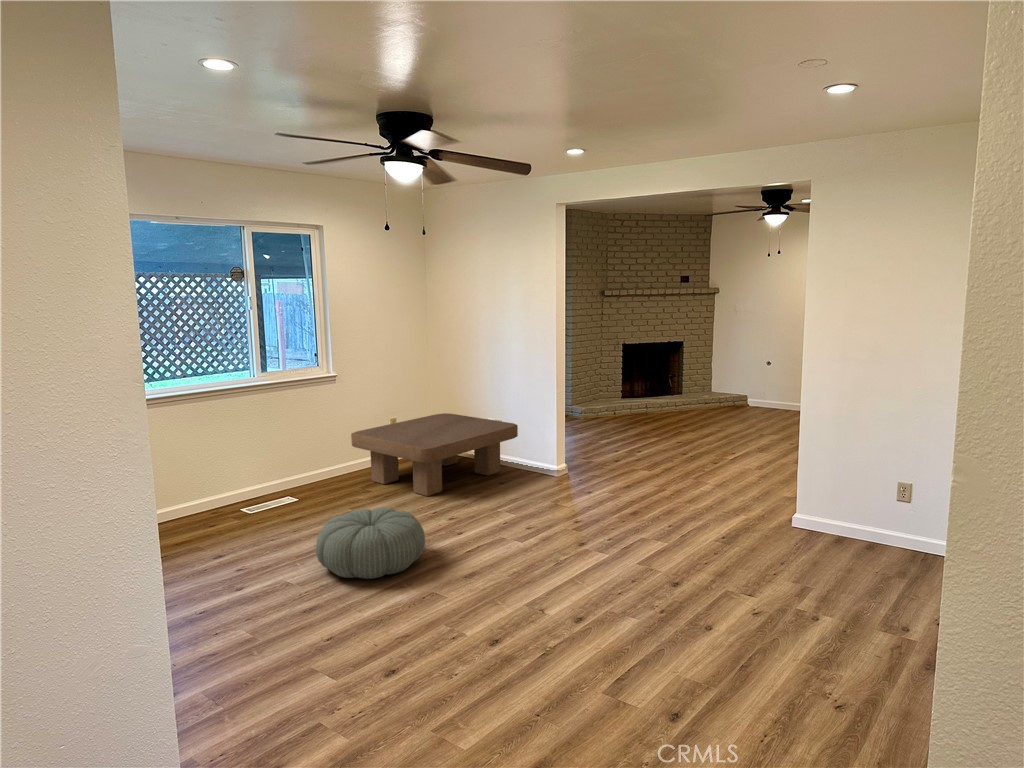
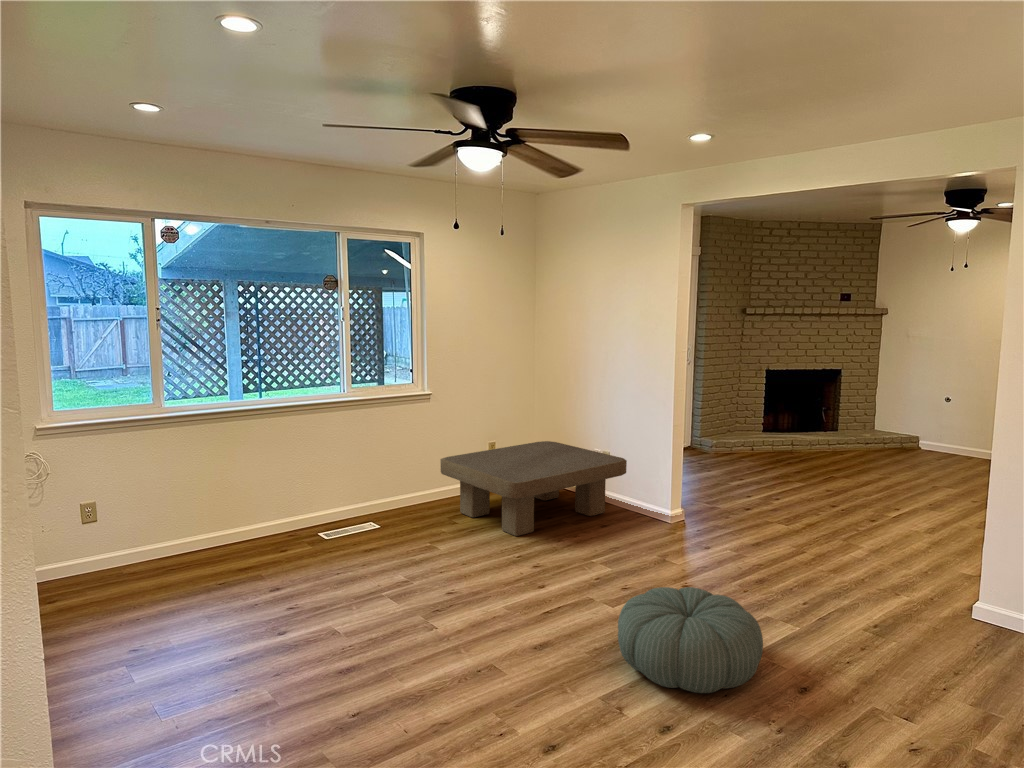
pouf: present [316,508,425,579] -> present [618,587,763,693]

